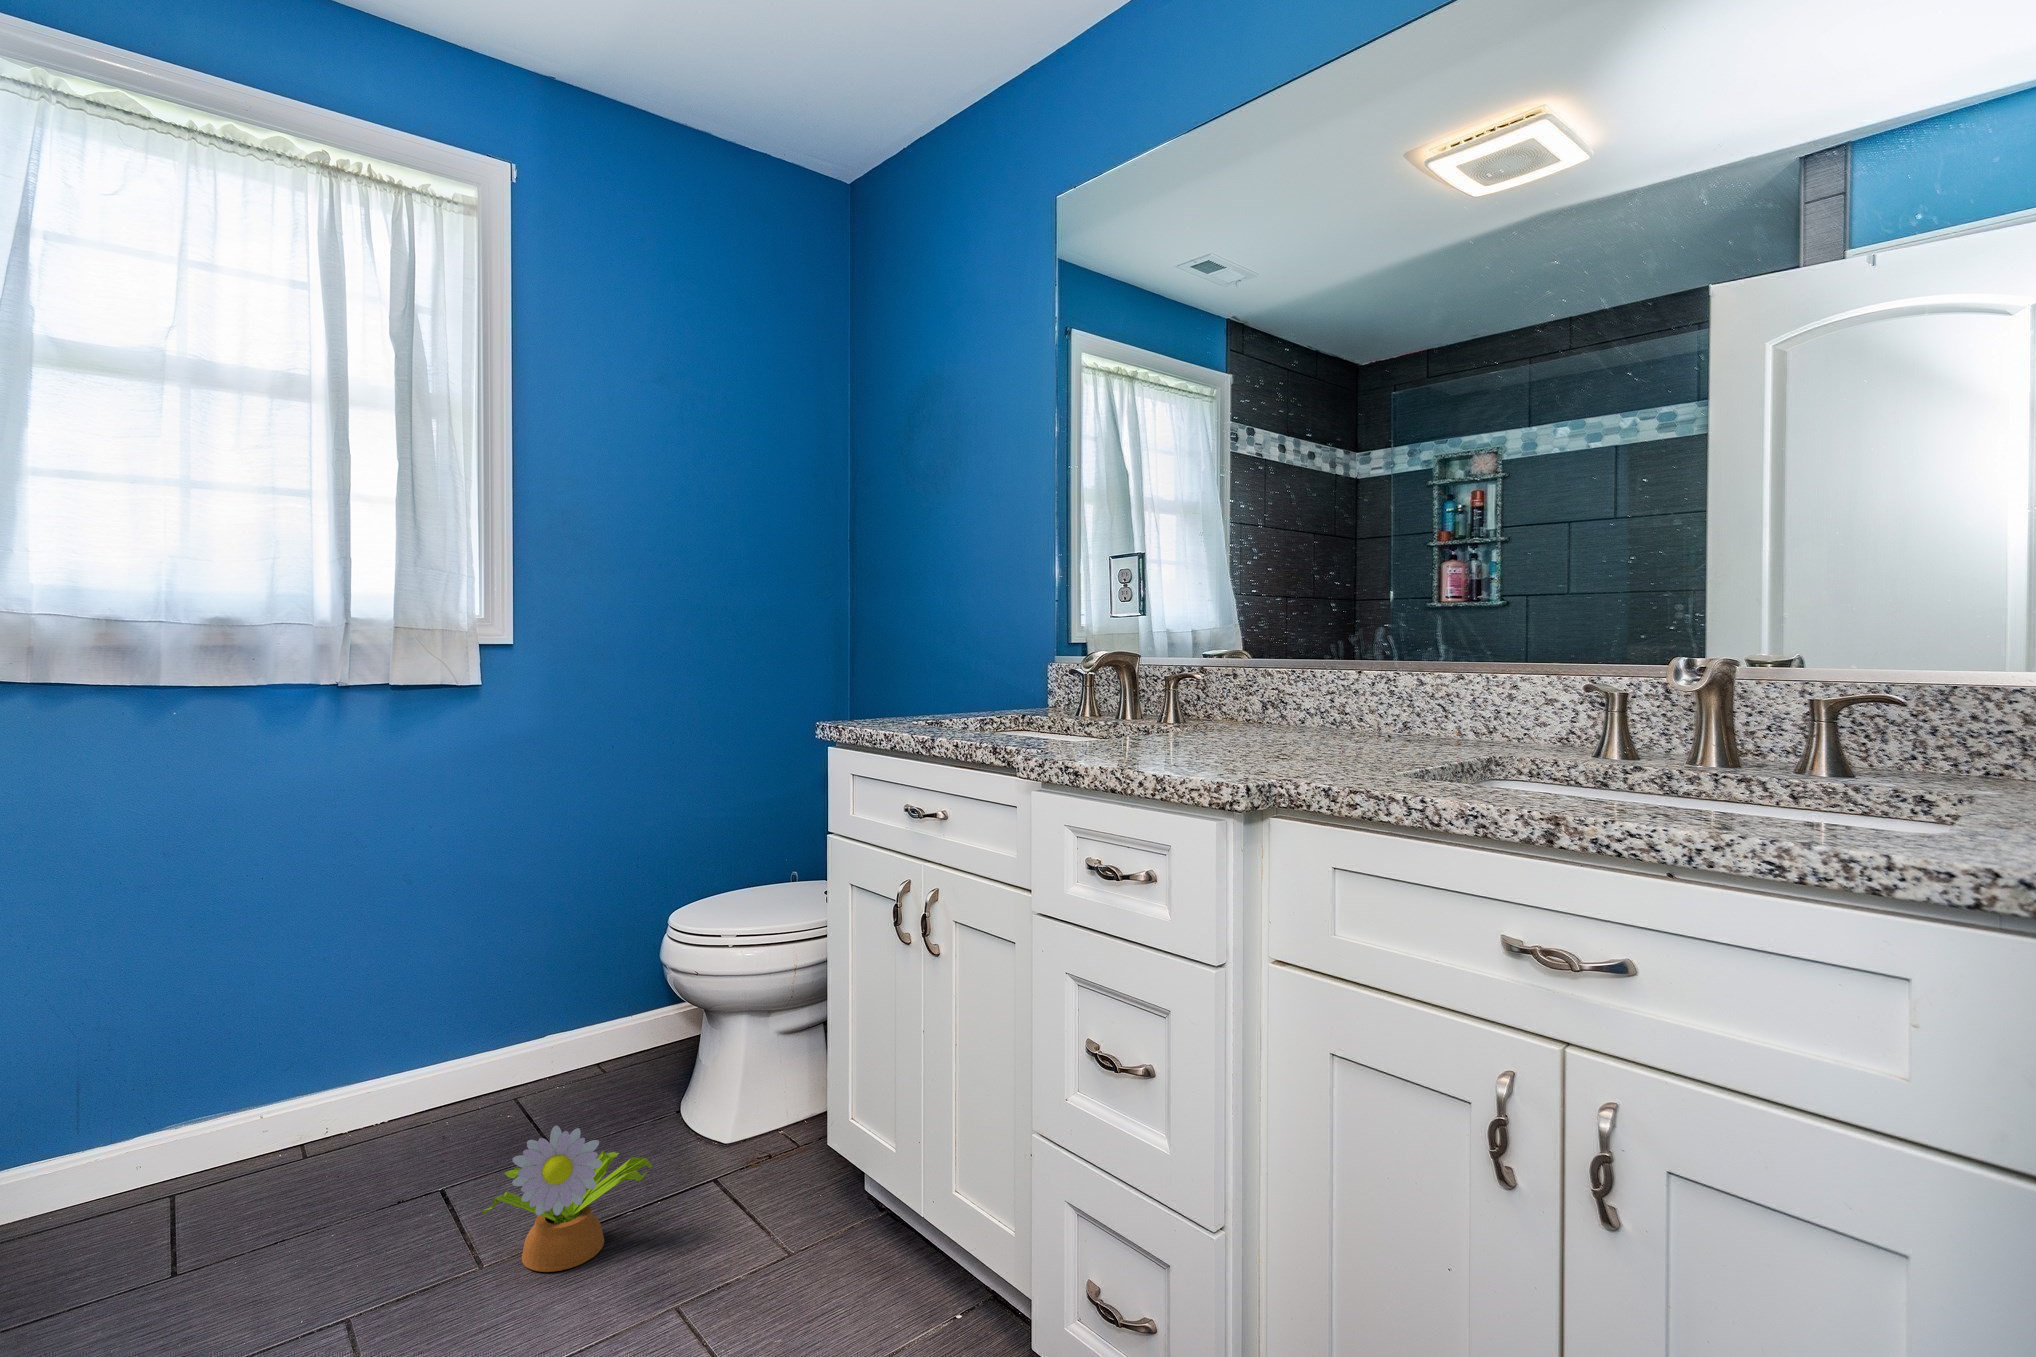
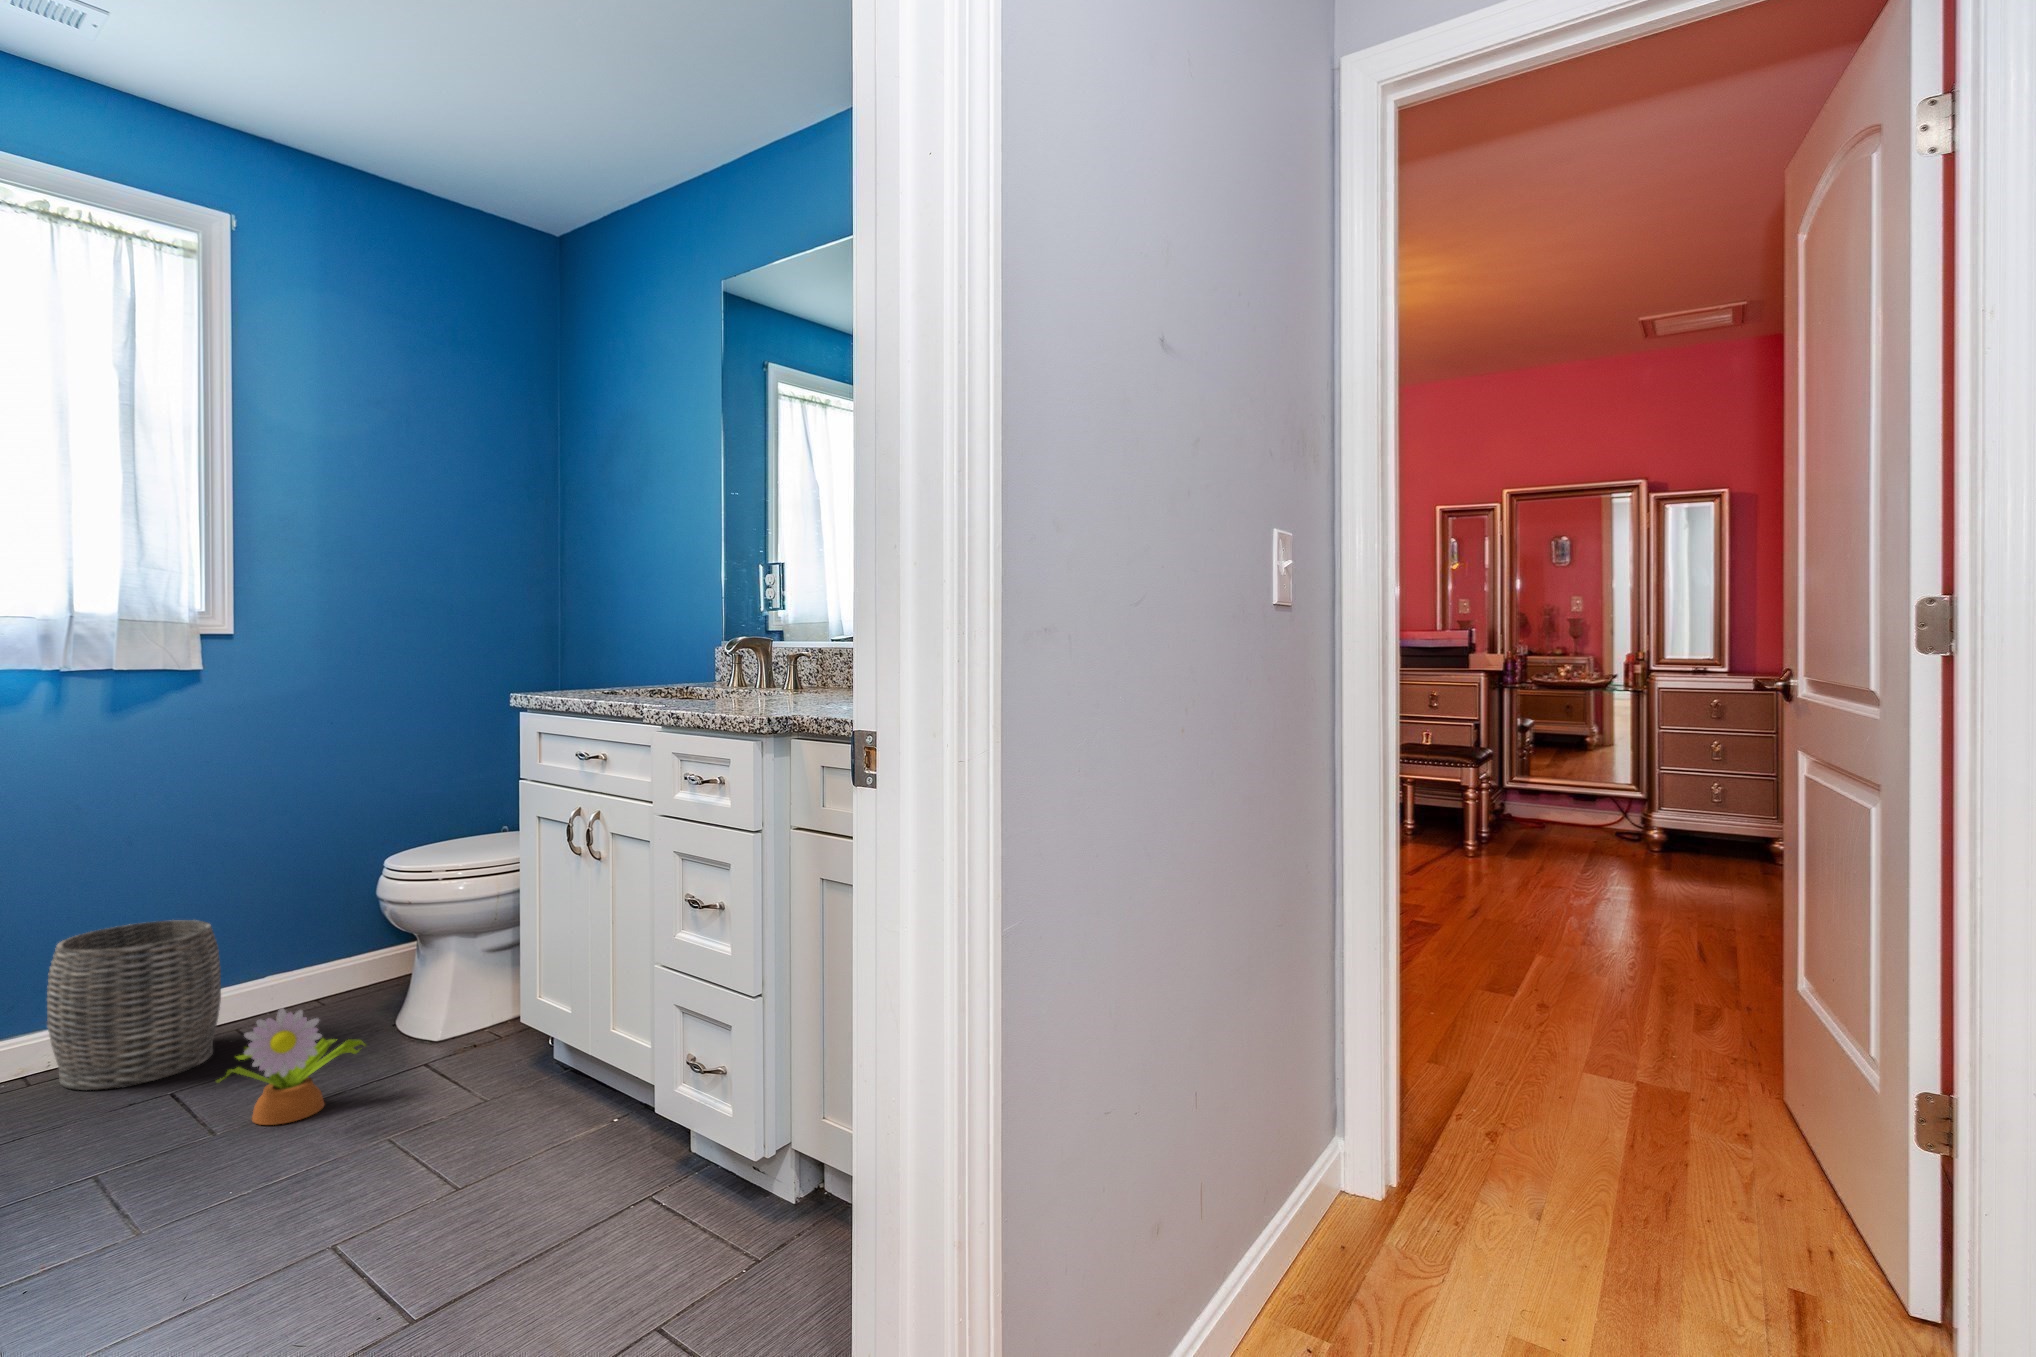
woven basket: none [315,976,495,1184] -> present [47,920,221,1090]

